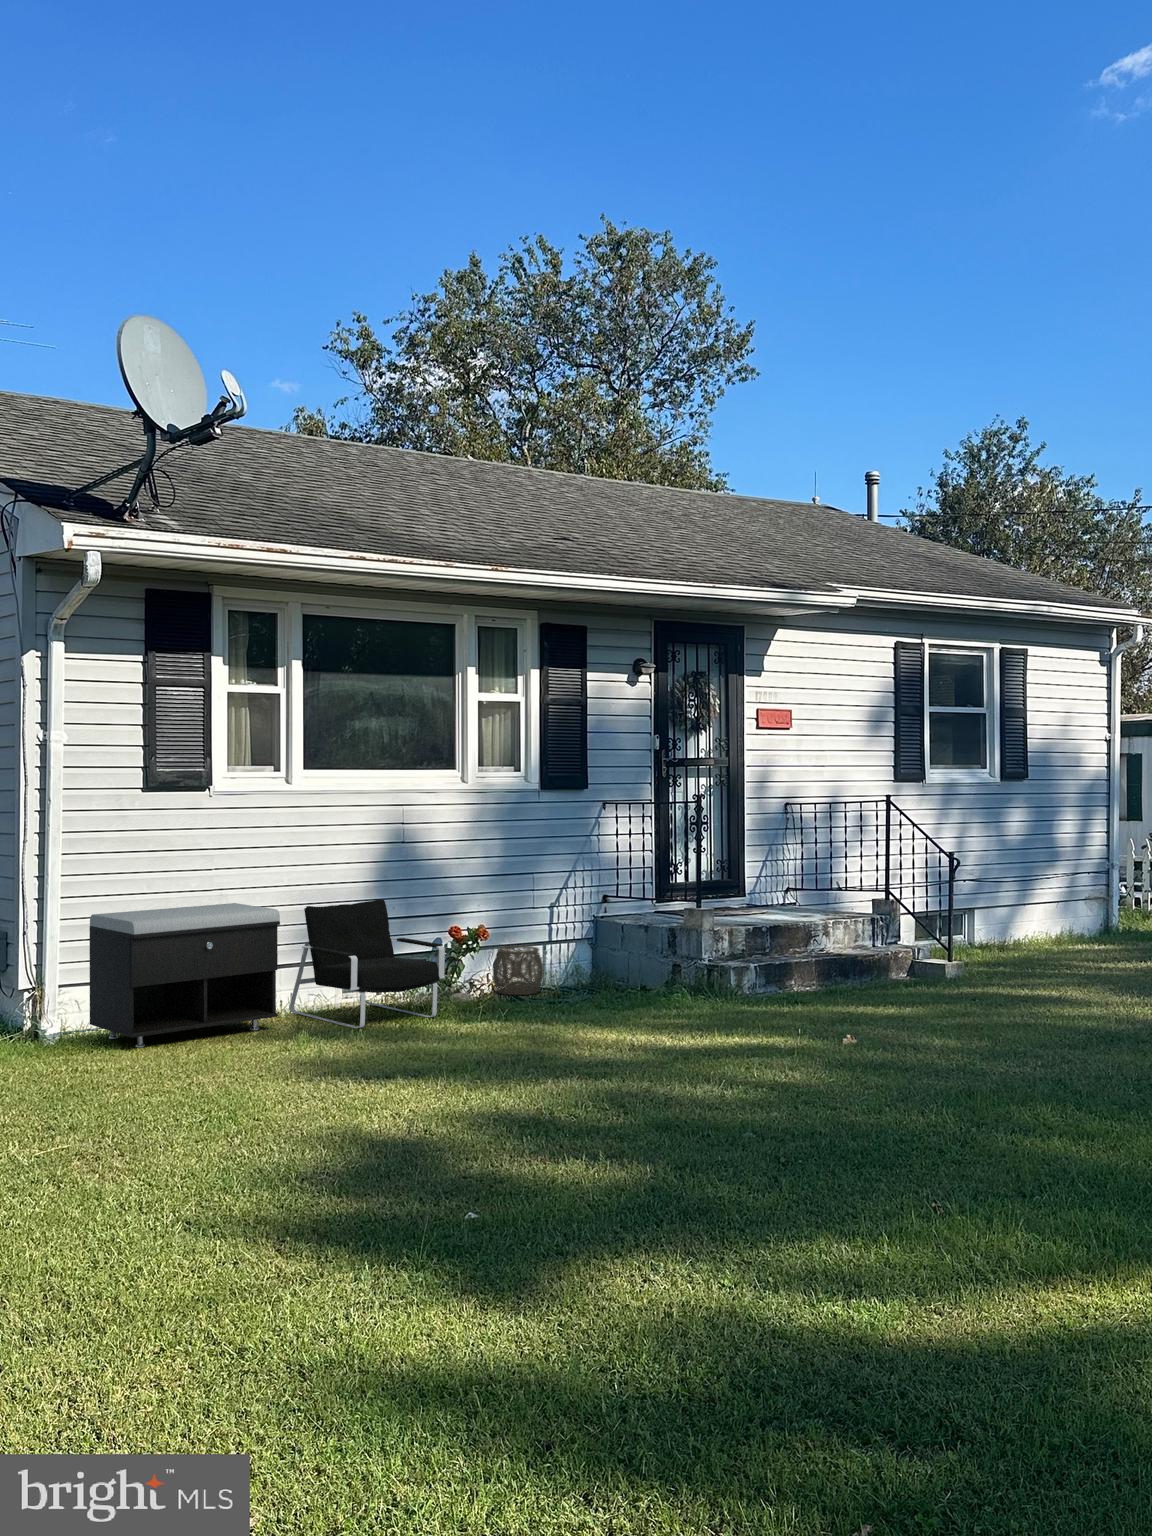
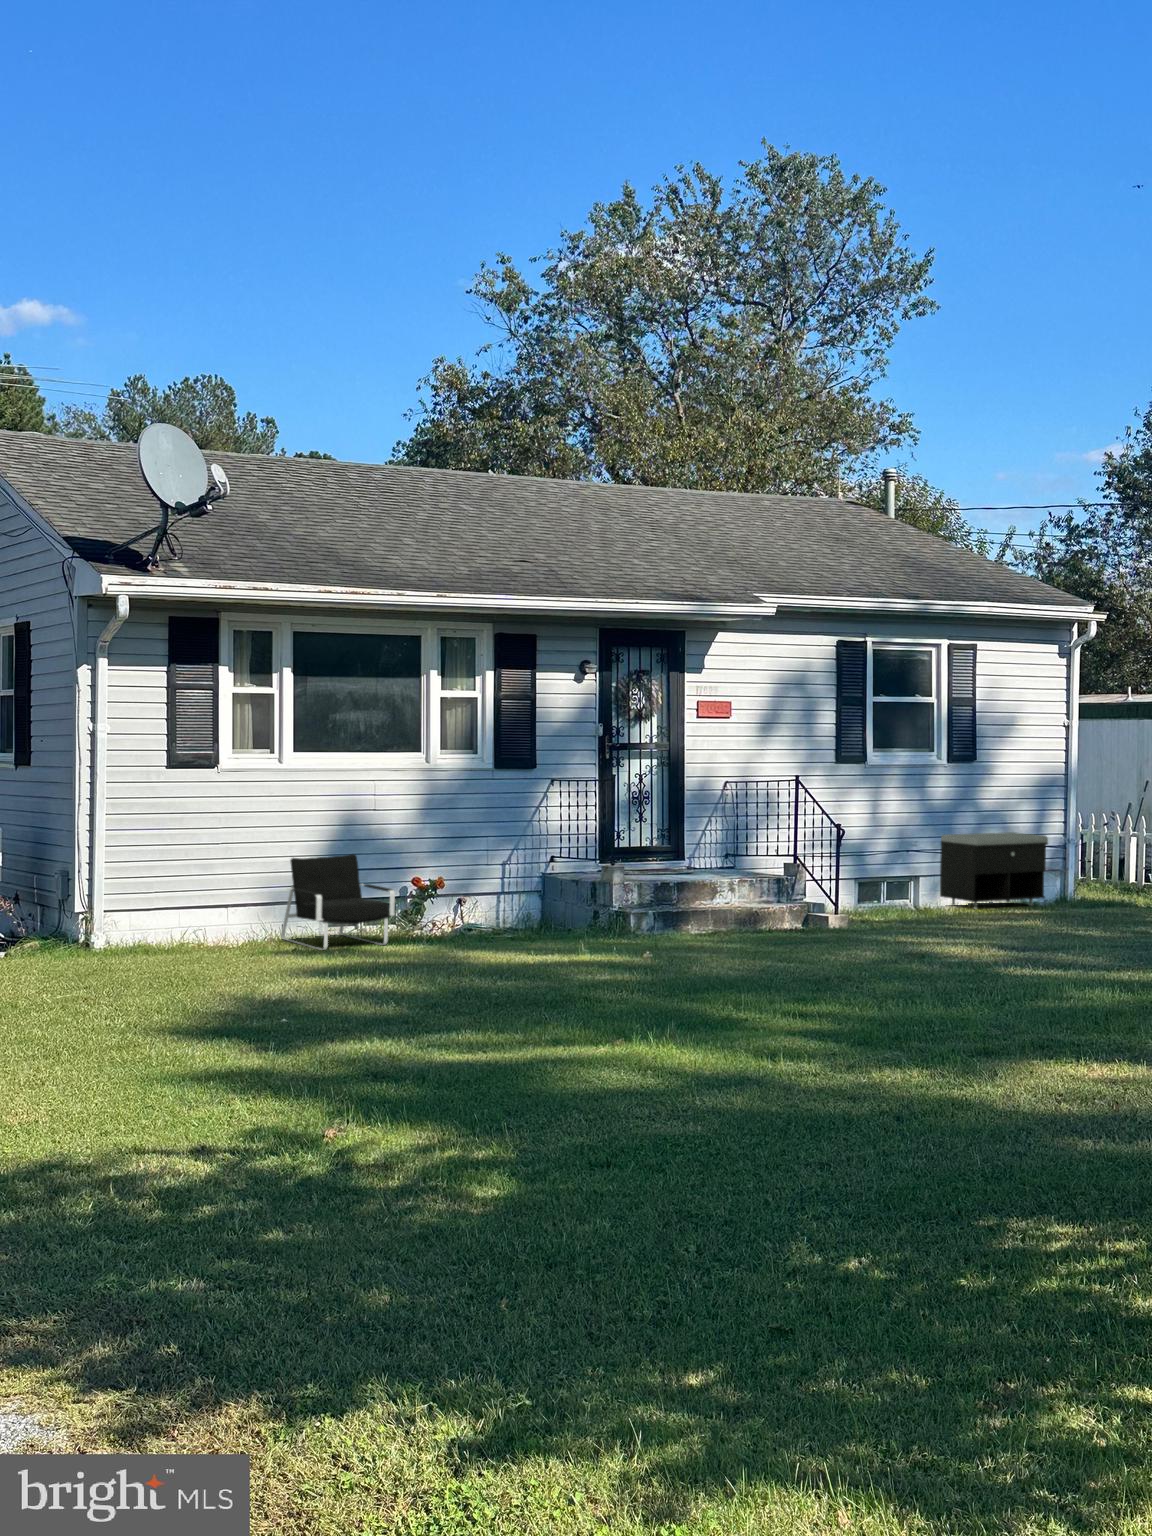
storage bench: present [89,903,280,1047] -> present [940,832,1048,909]
woven basket: present [493,946,544,995] -> none [449,894,490,934]

